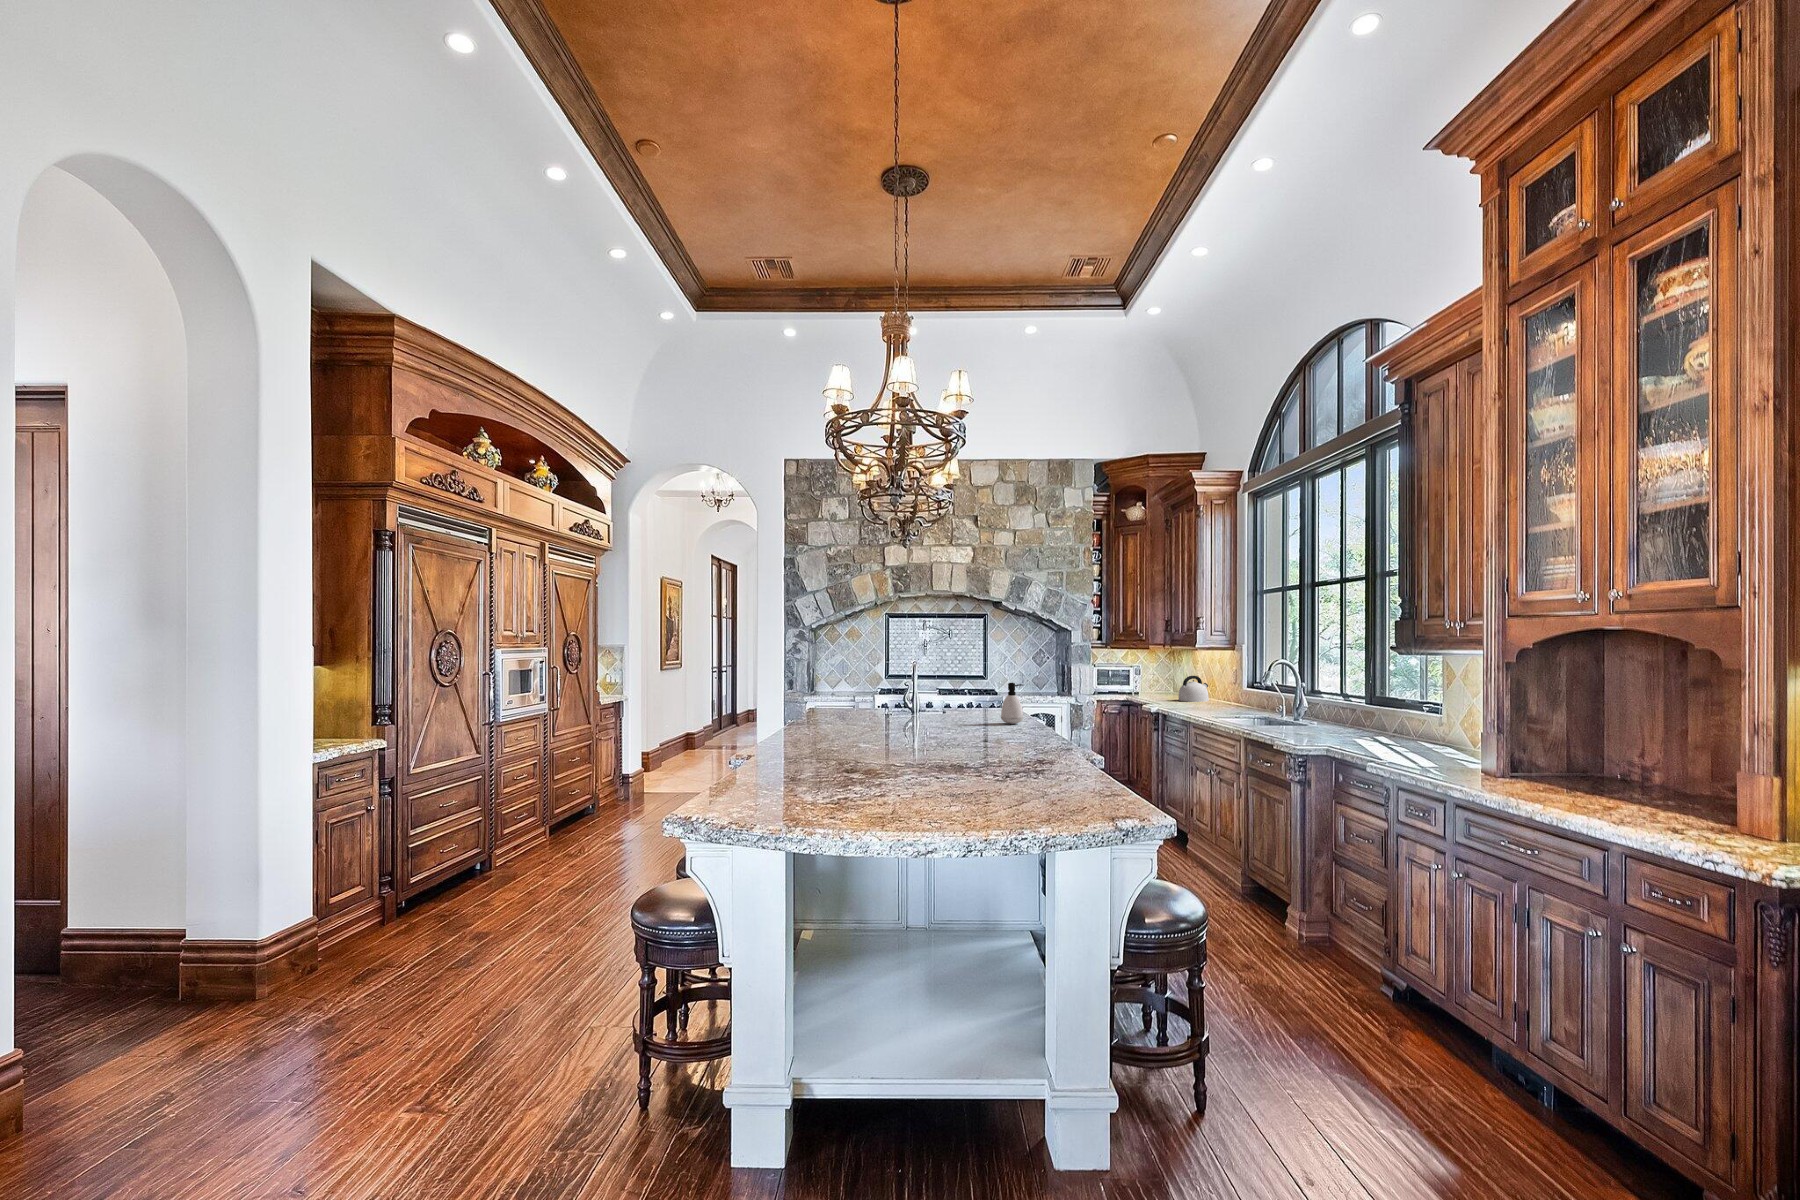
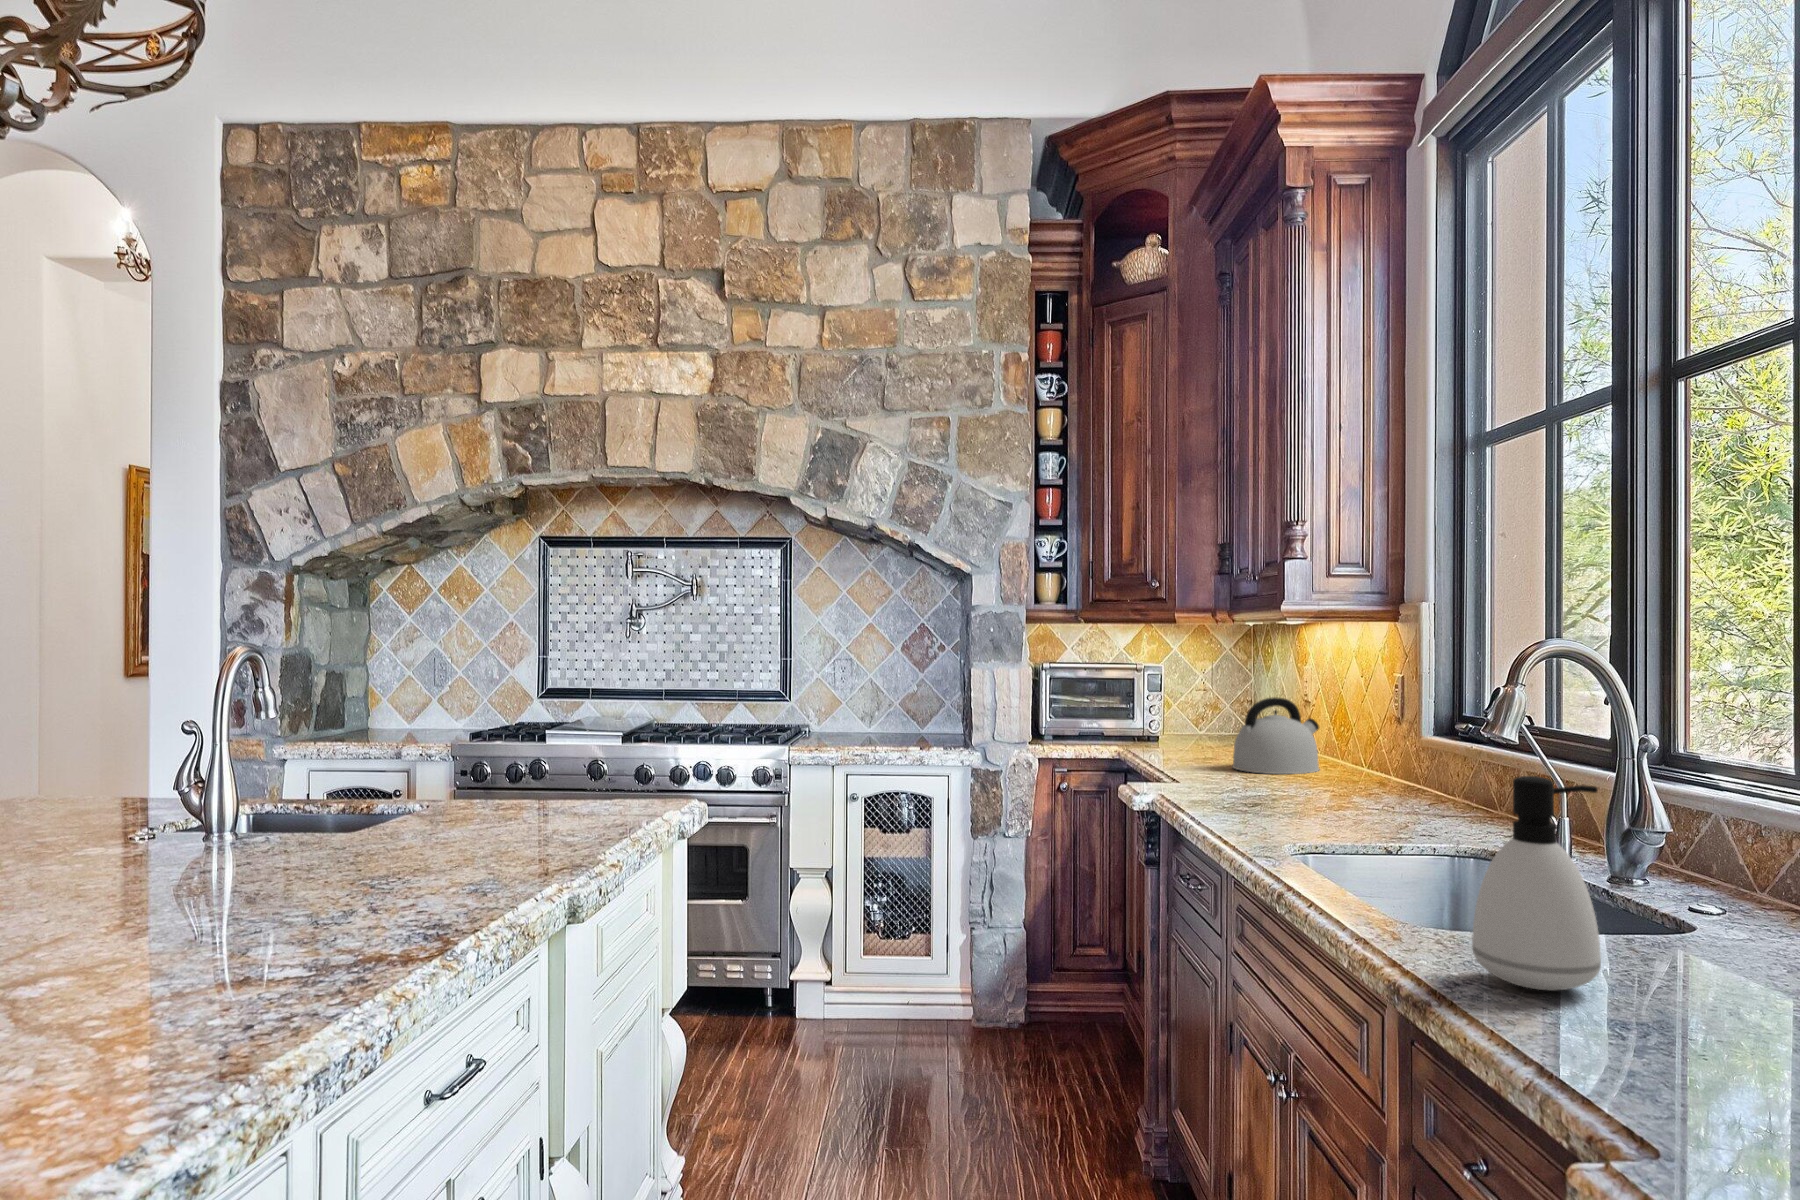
soap dispenser: present [1001,683,1023,724] -> present [1472,776,1601,990]

